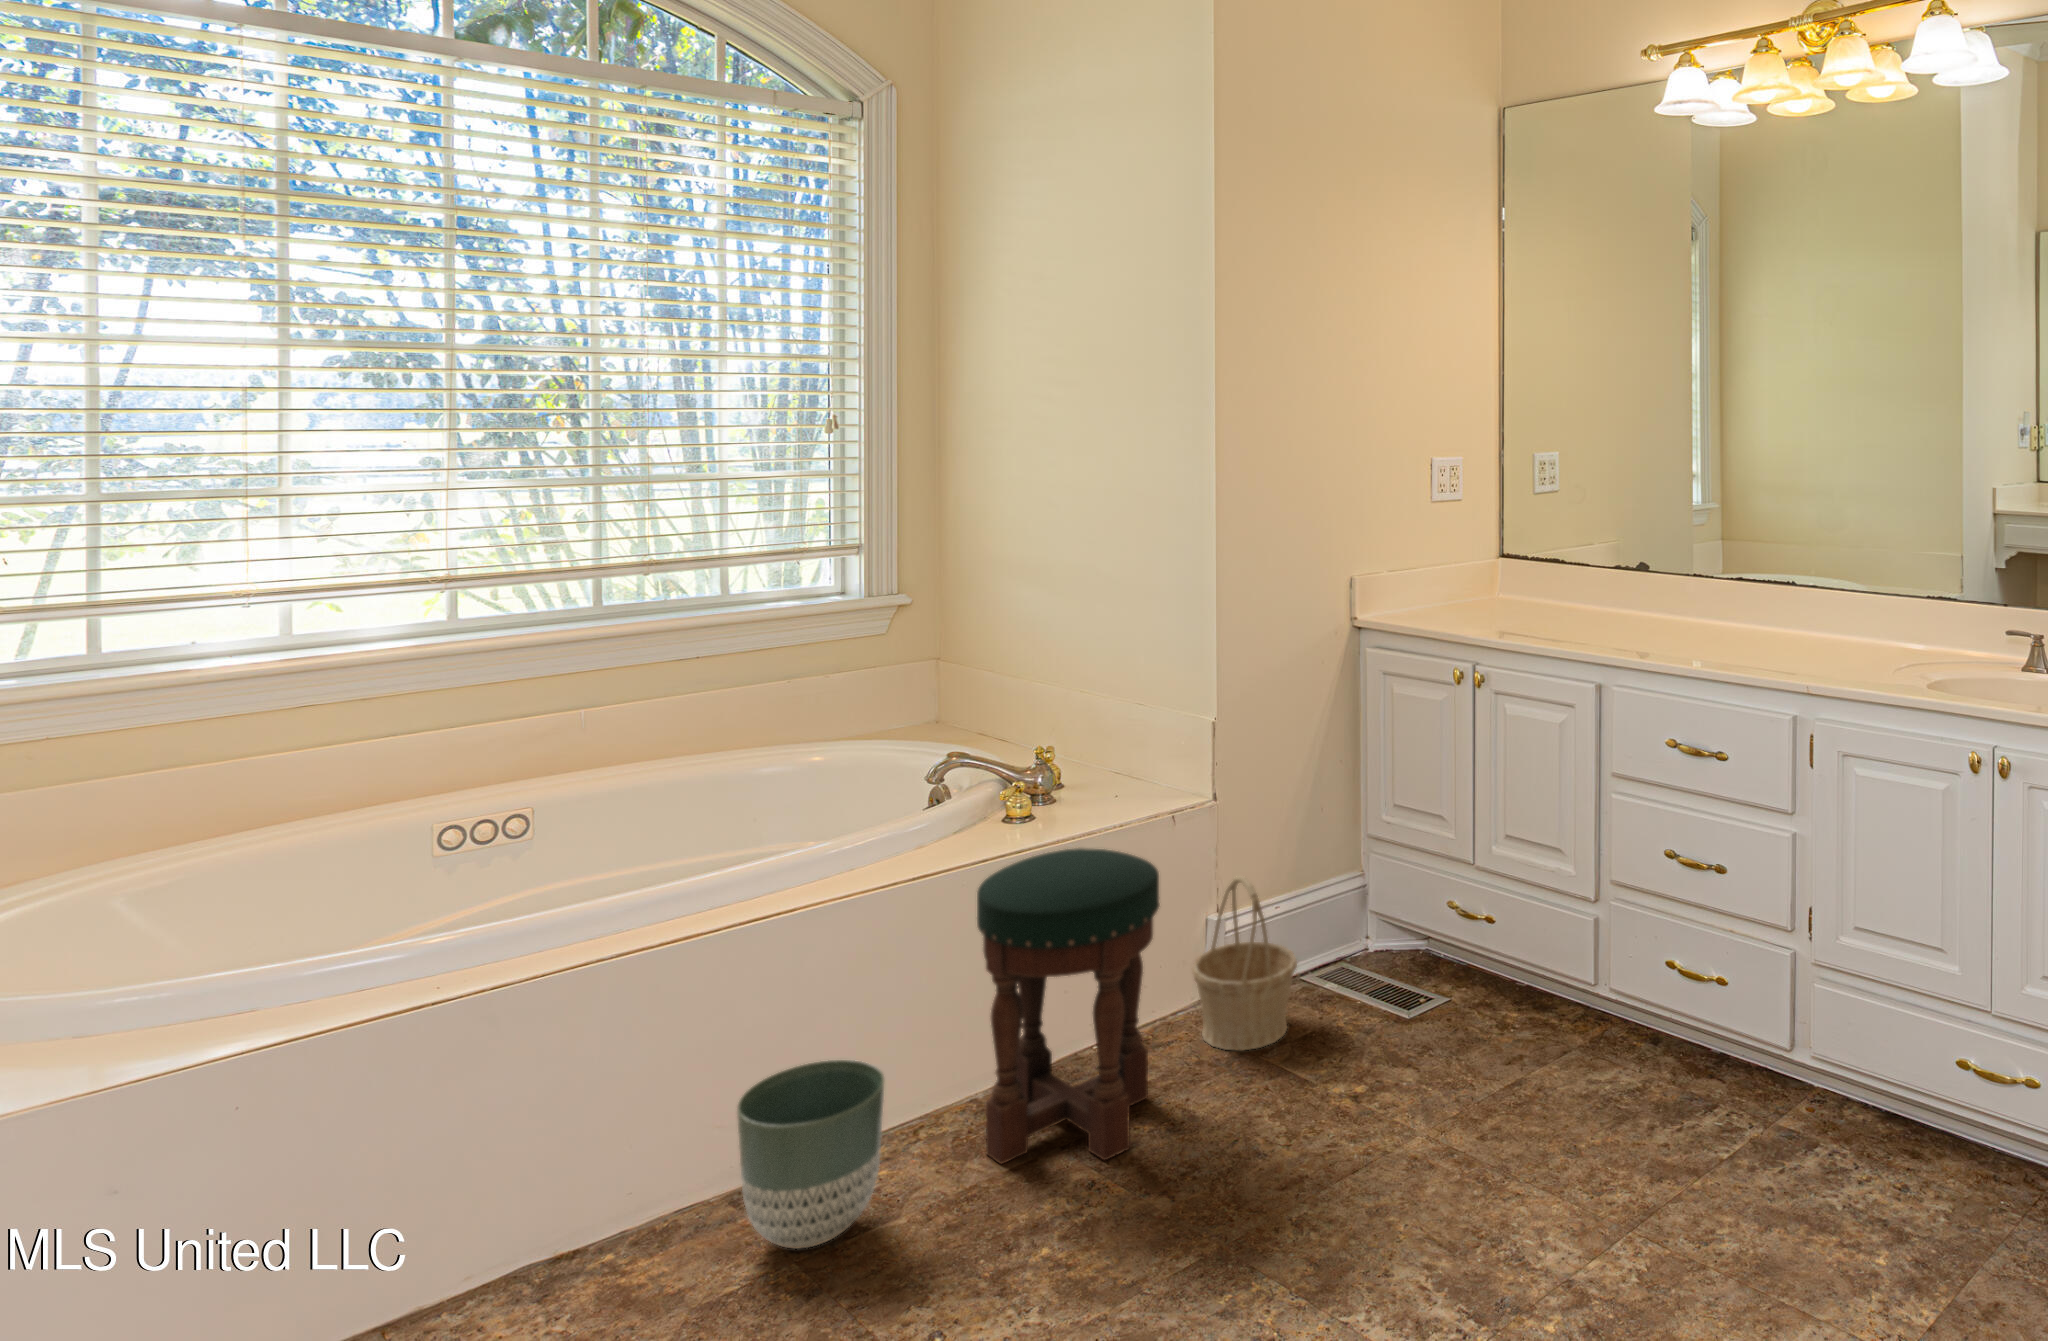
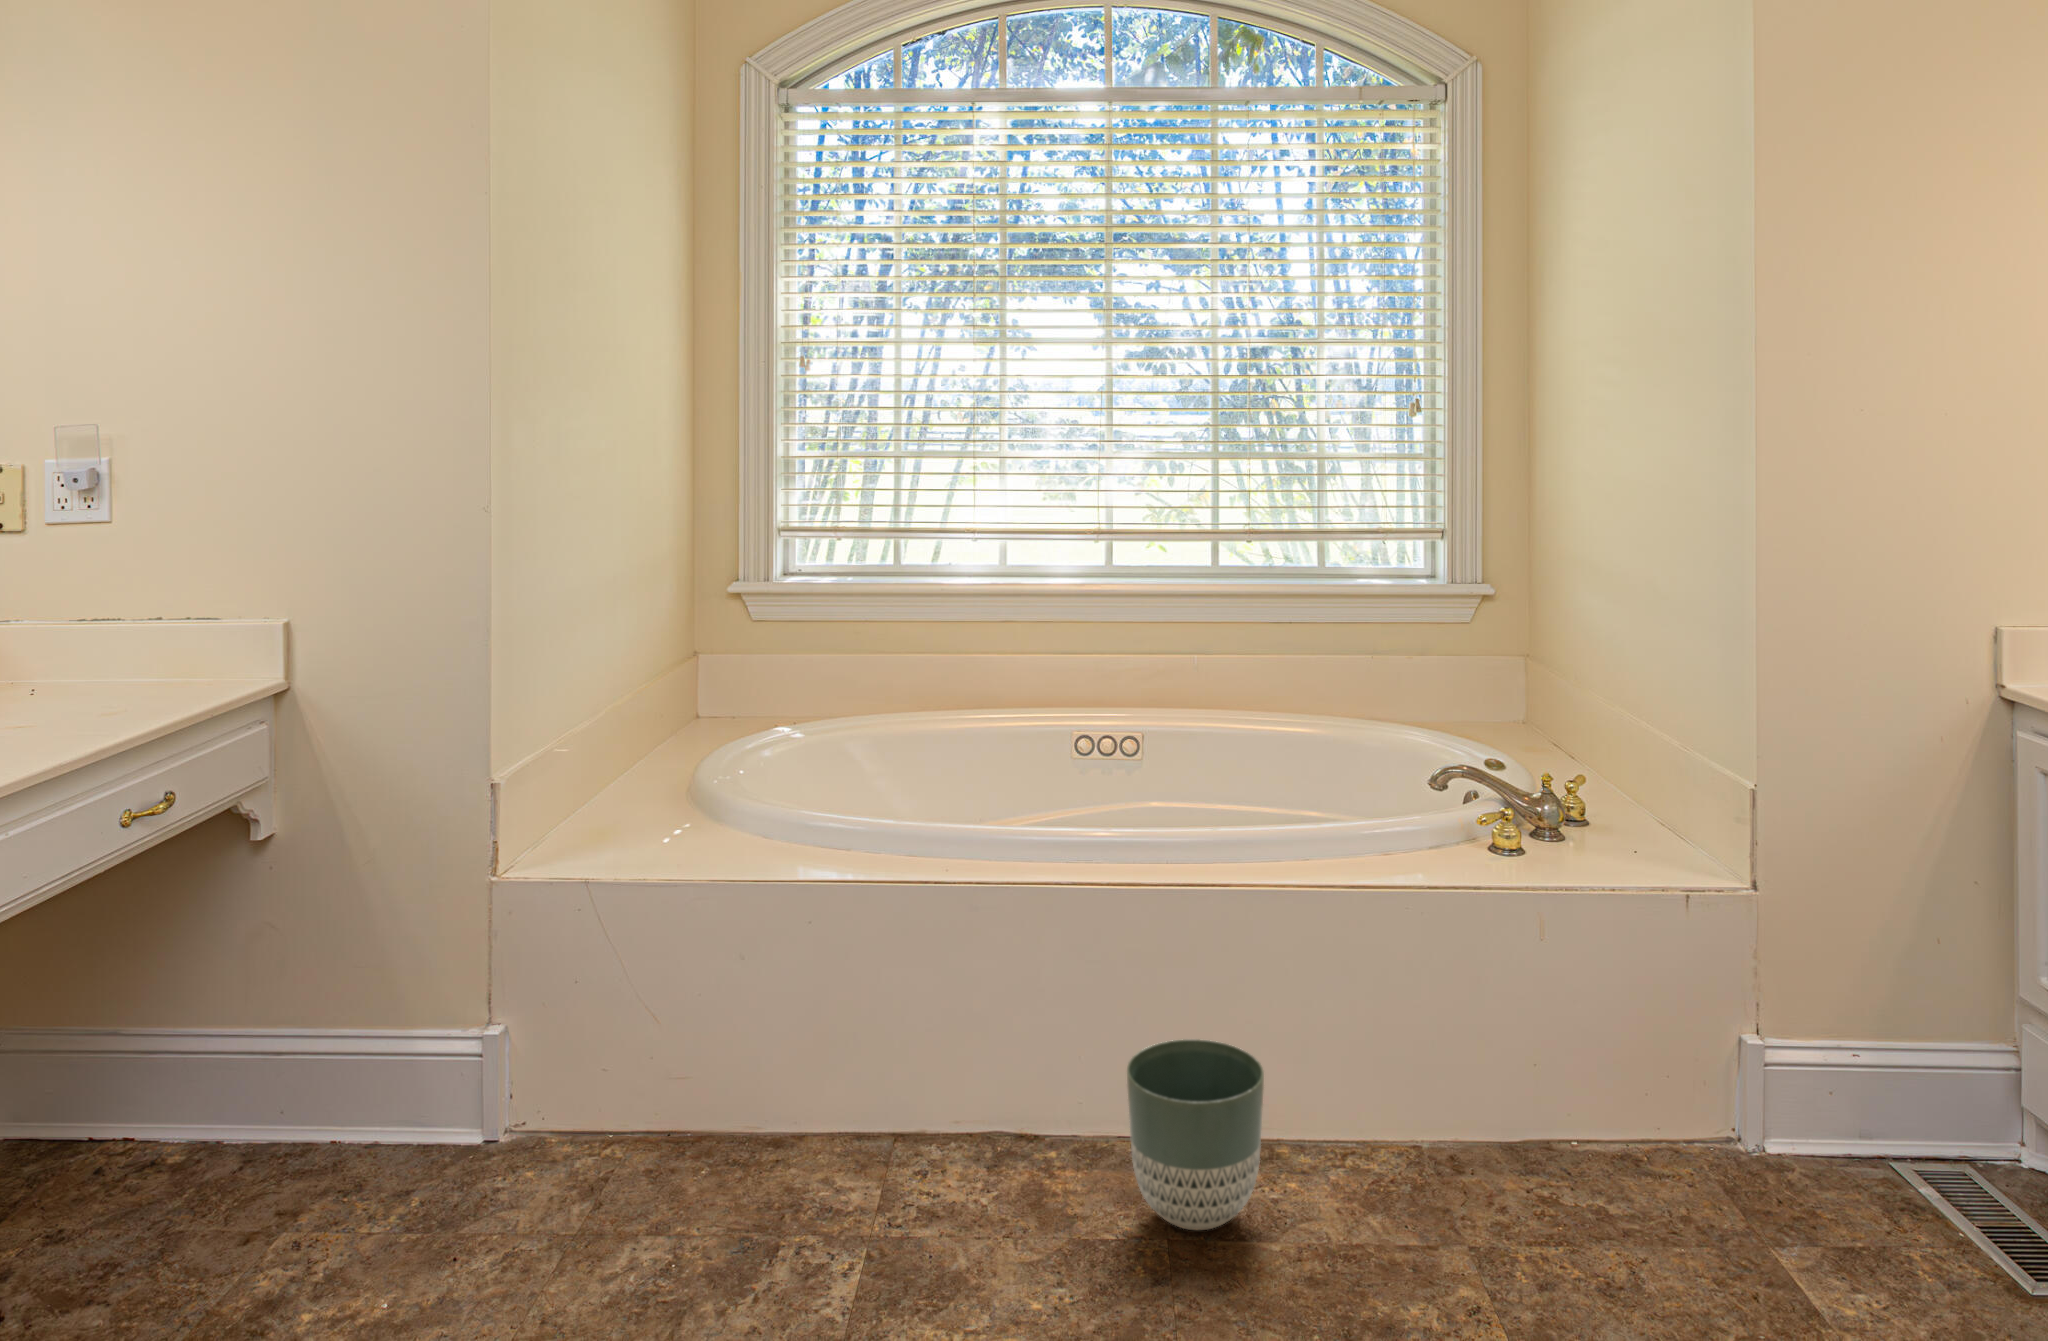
stool: present [977,848,1160,1164] -> none [1387,895,1601,1283]
basket: present [1192,876,1297,1051] -> none [1696,996,1847,1236]

